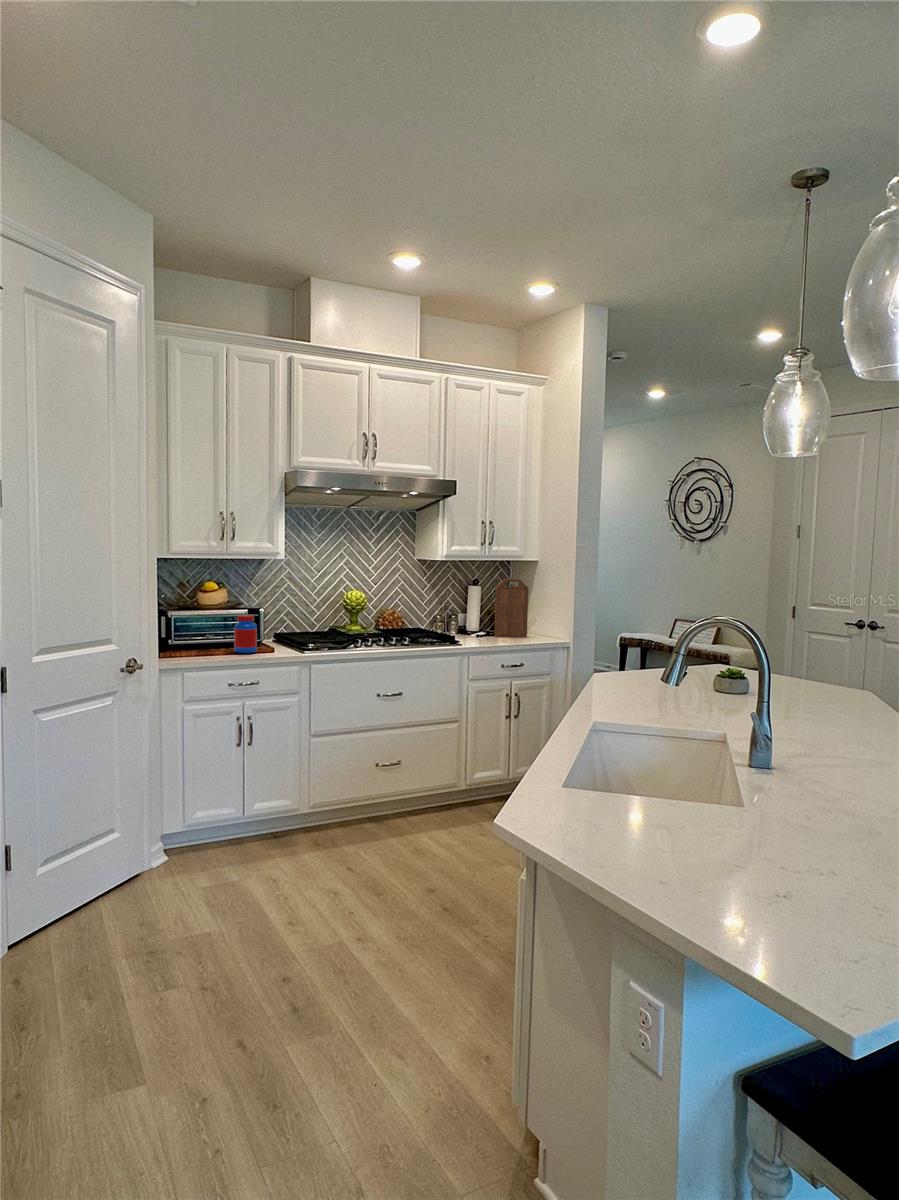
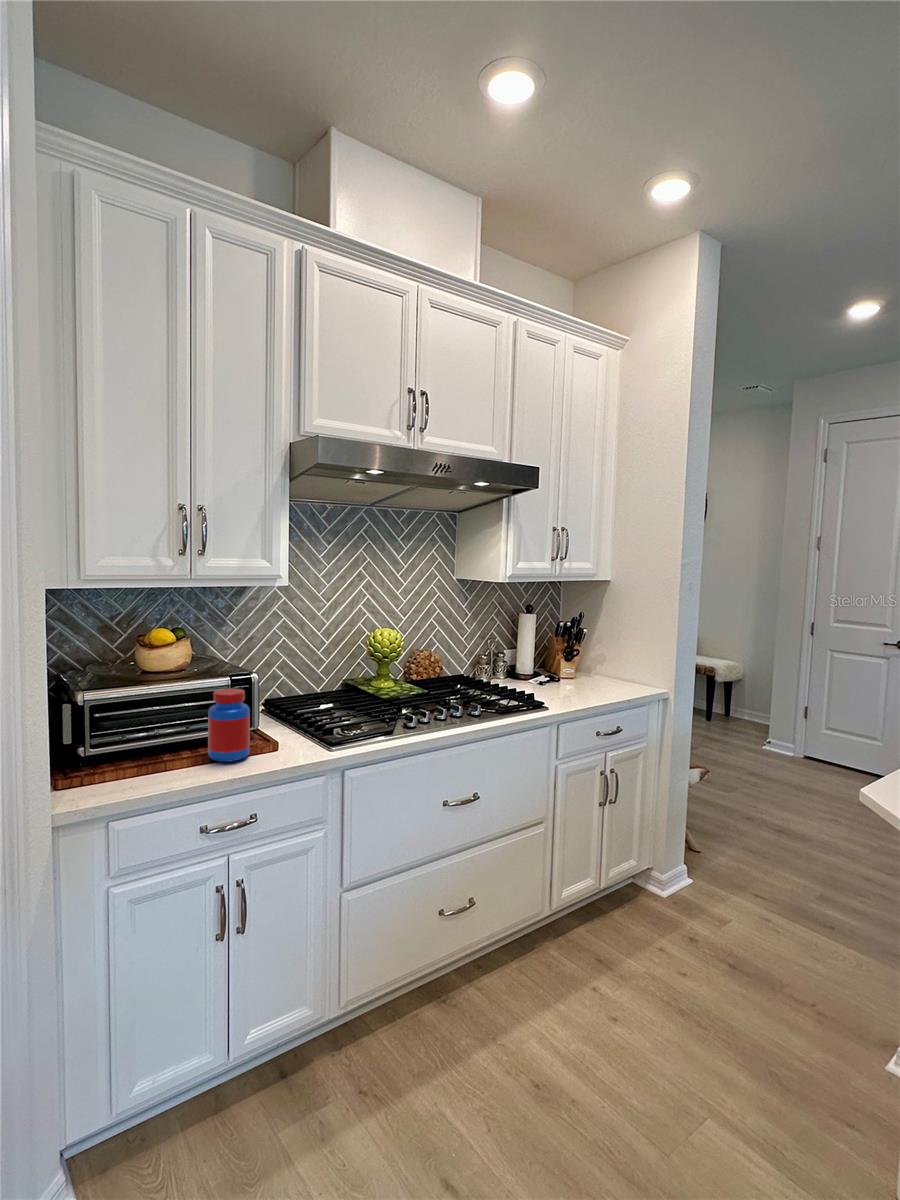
cutting board: present [494,579,528,637] -> none [566,606,608,686]

